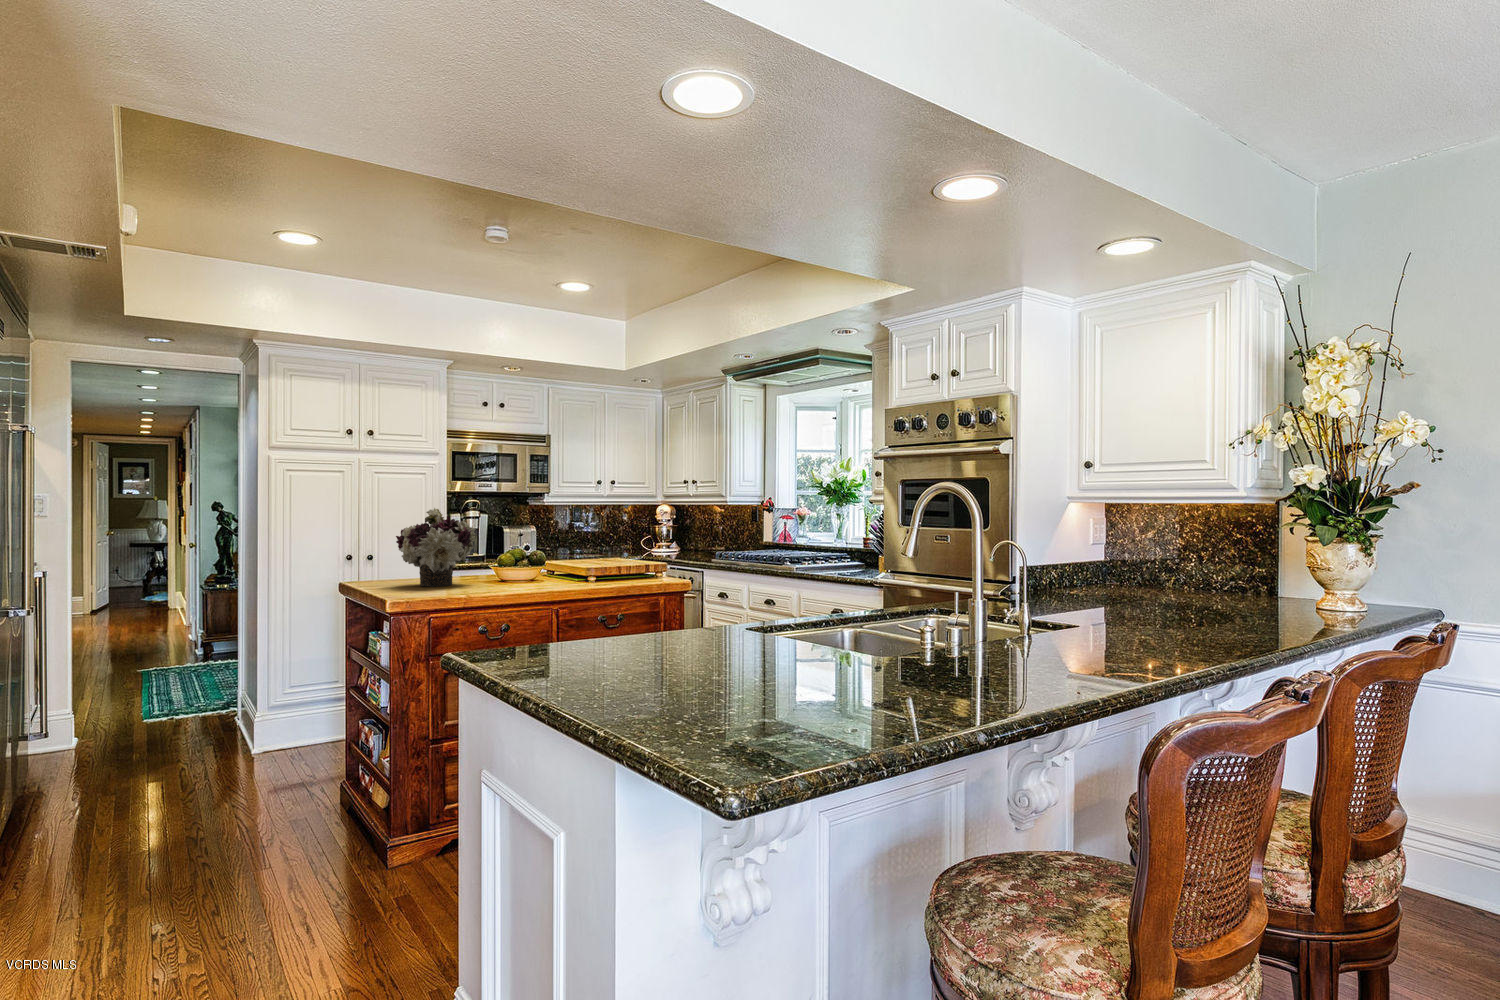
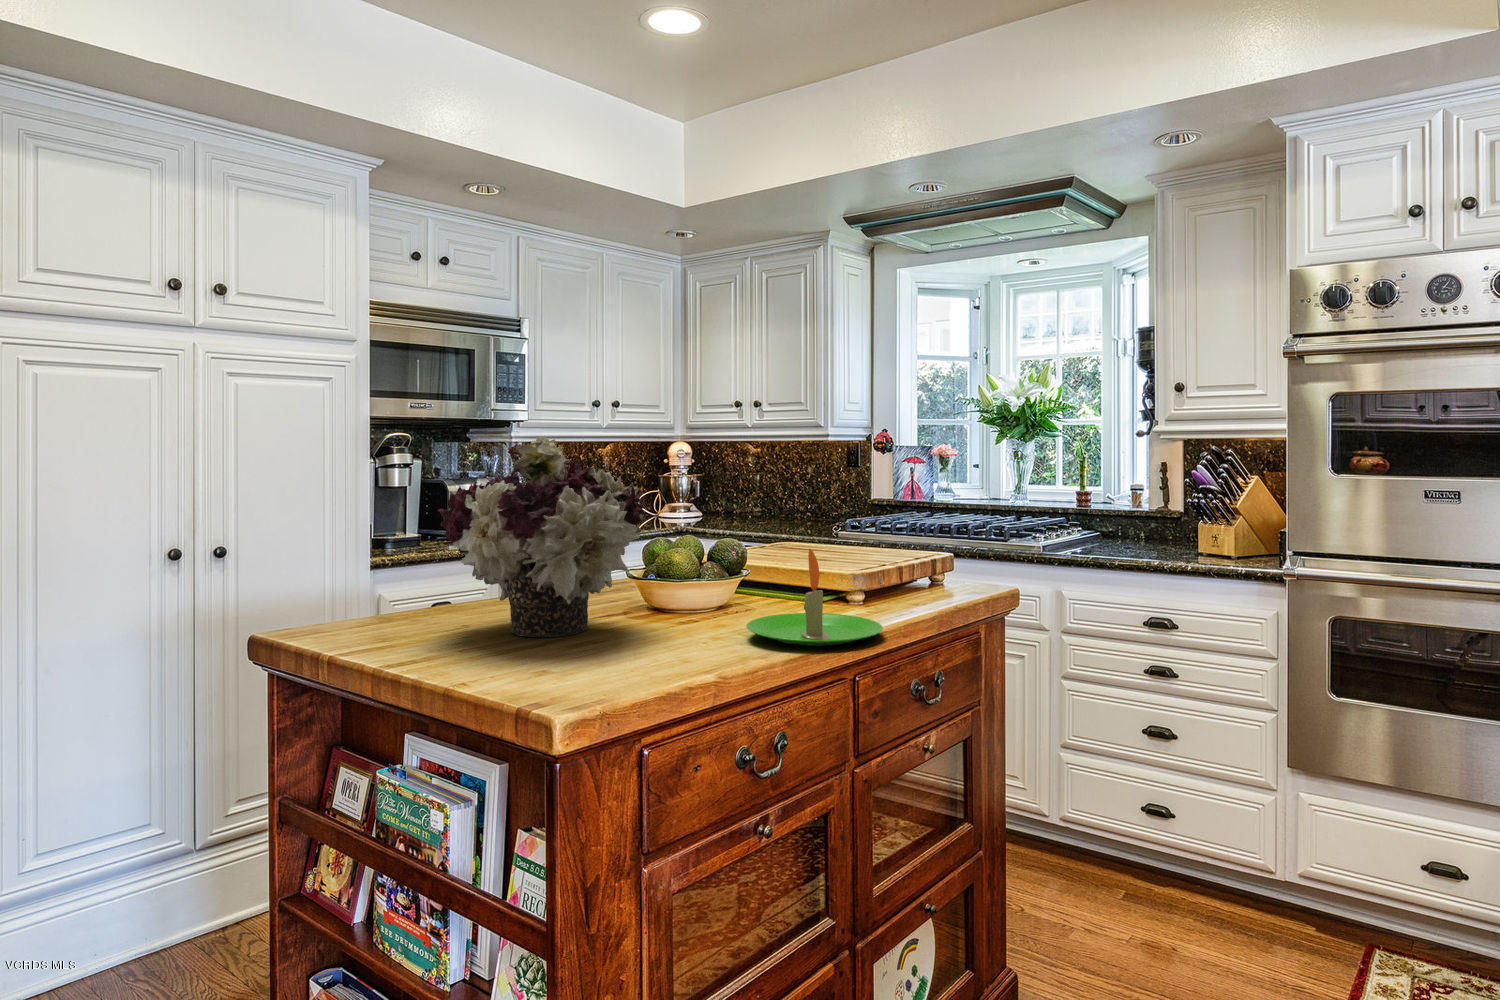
candle: none [491,553,547,589] -> present [746,549,883,646]

